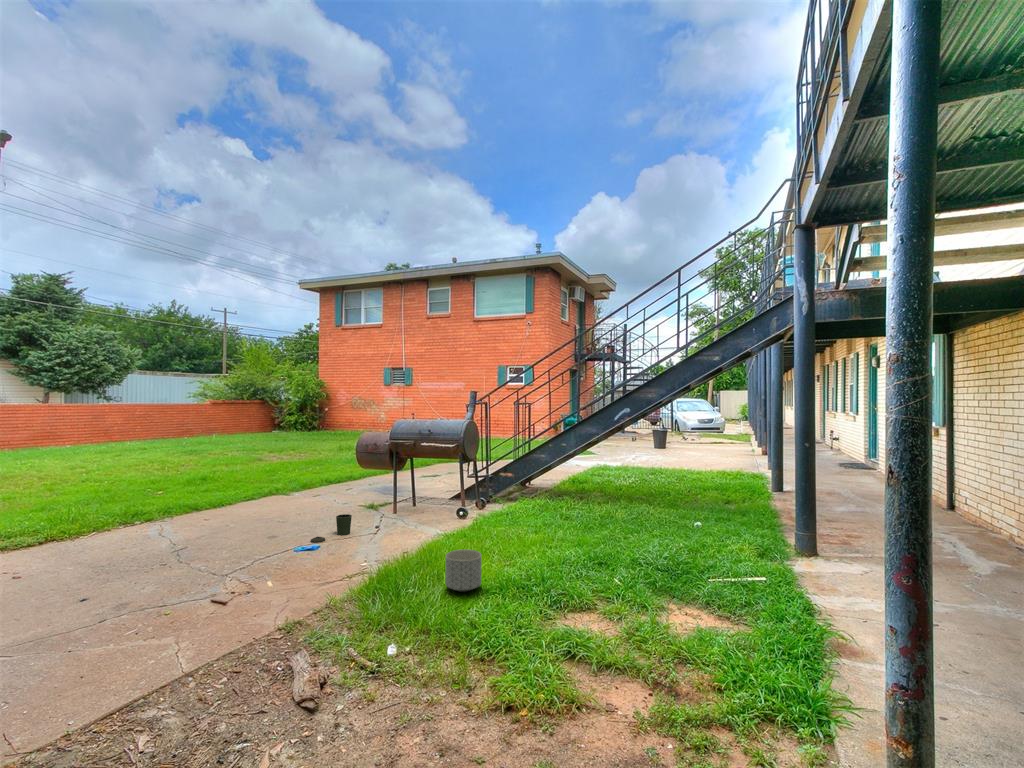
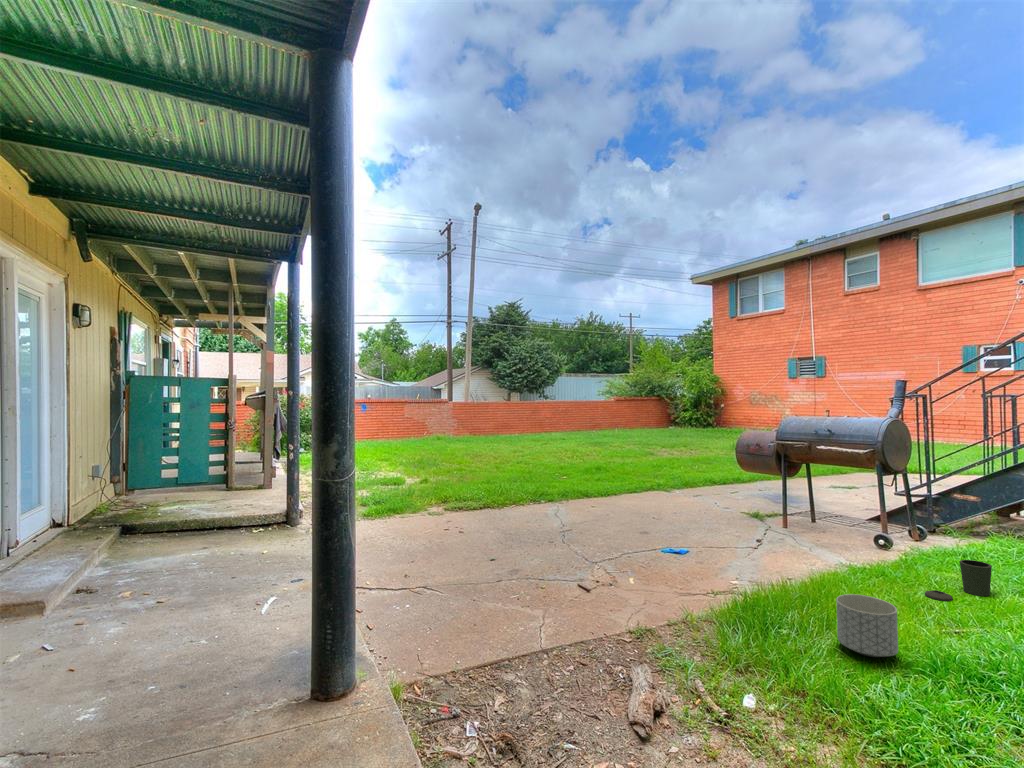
trash can: present [311,514,352,542] -> present [925,560,992,601]

